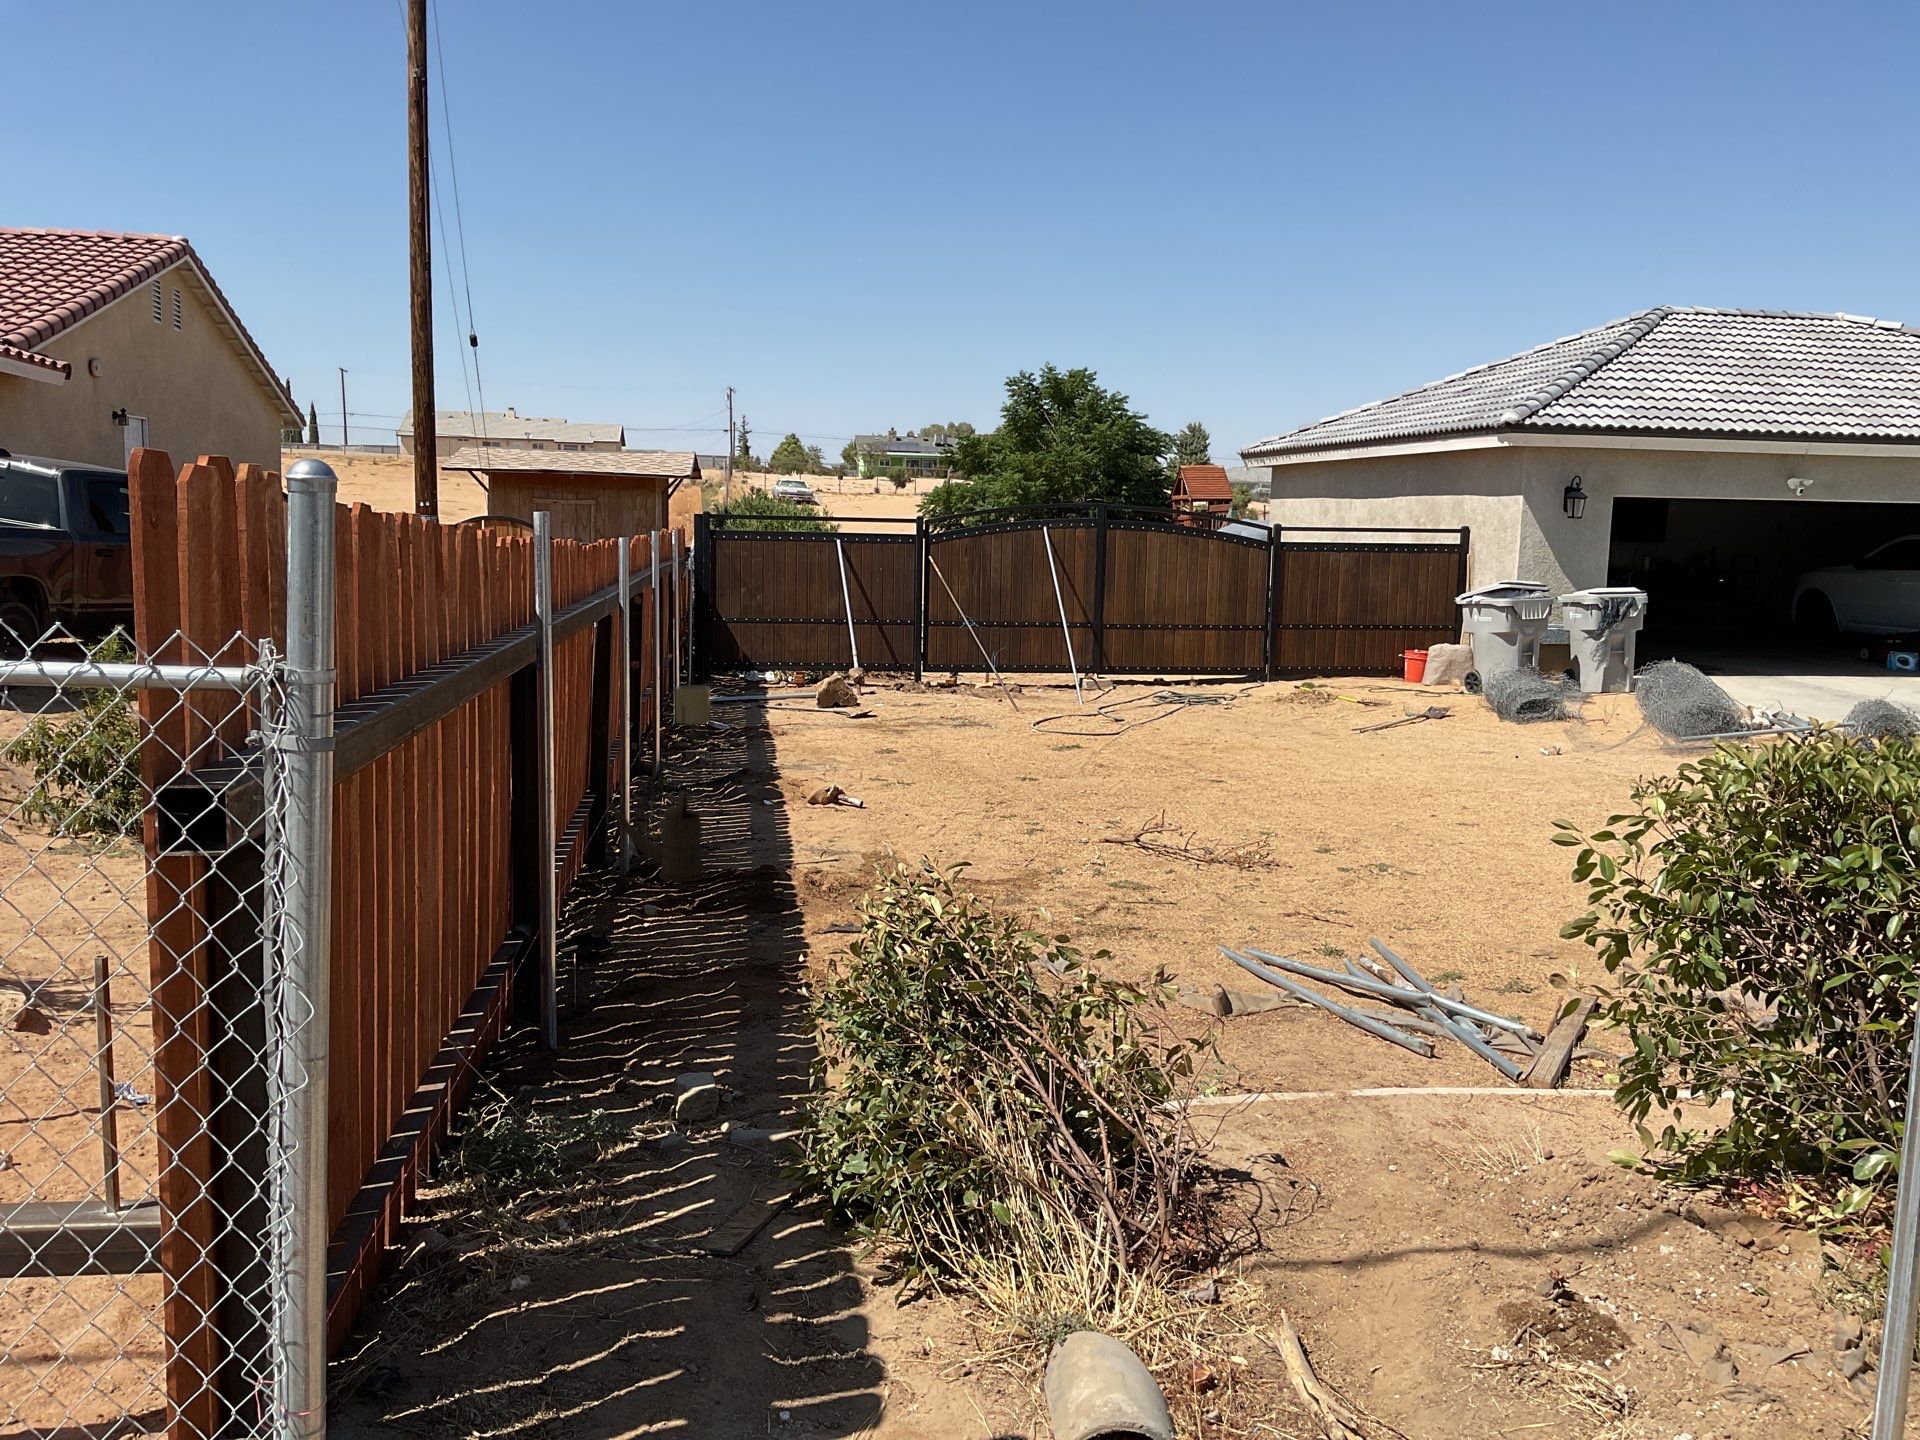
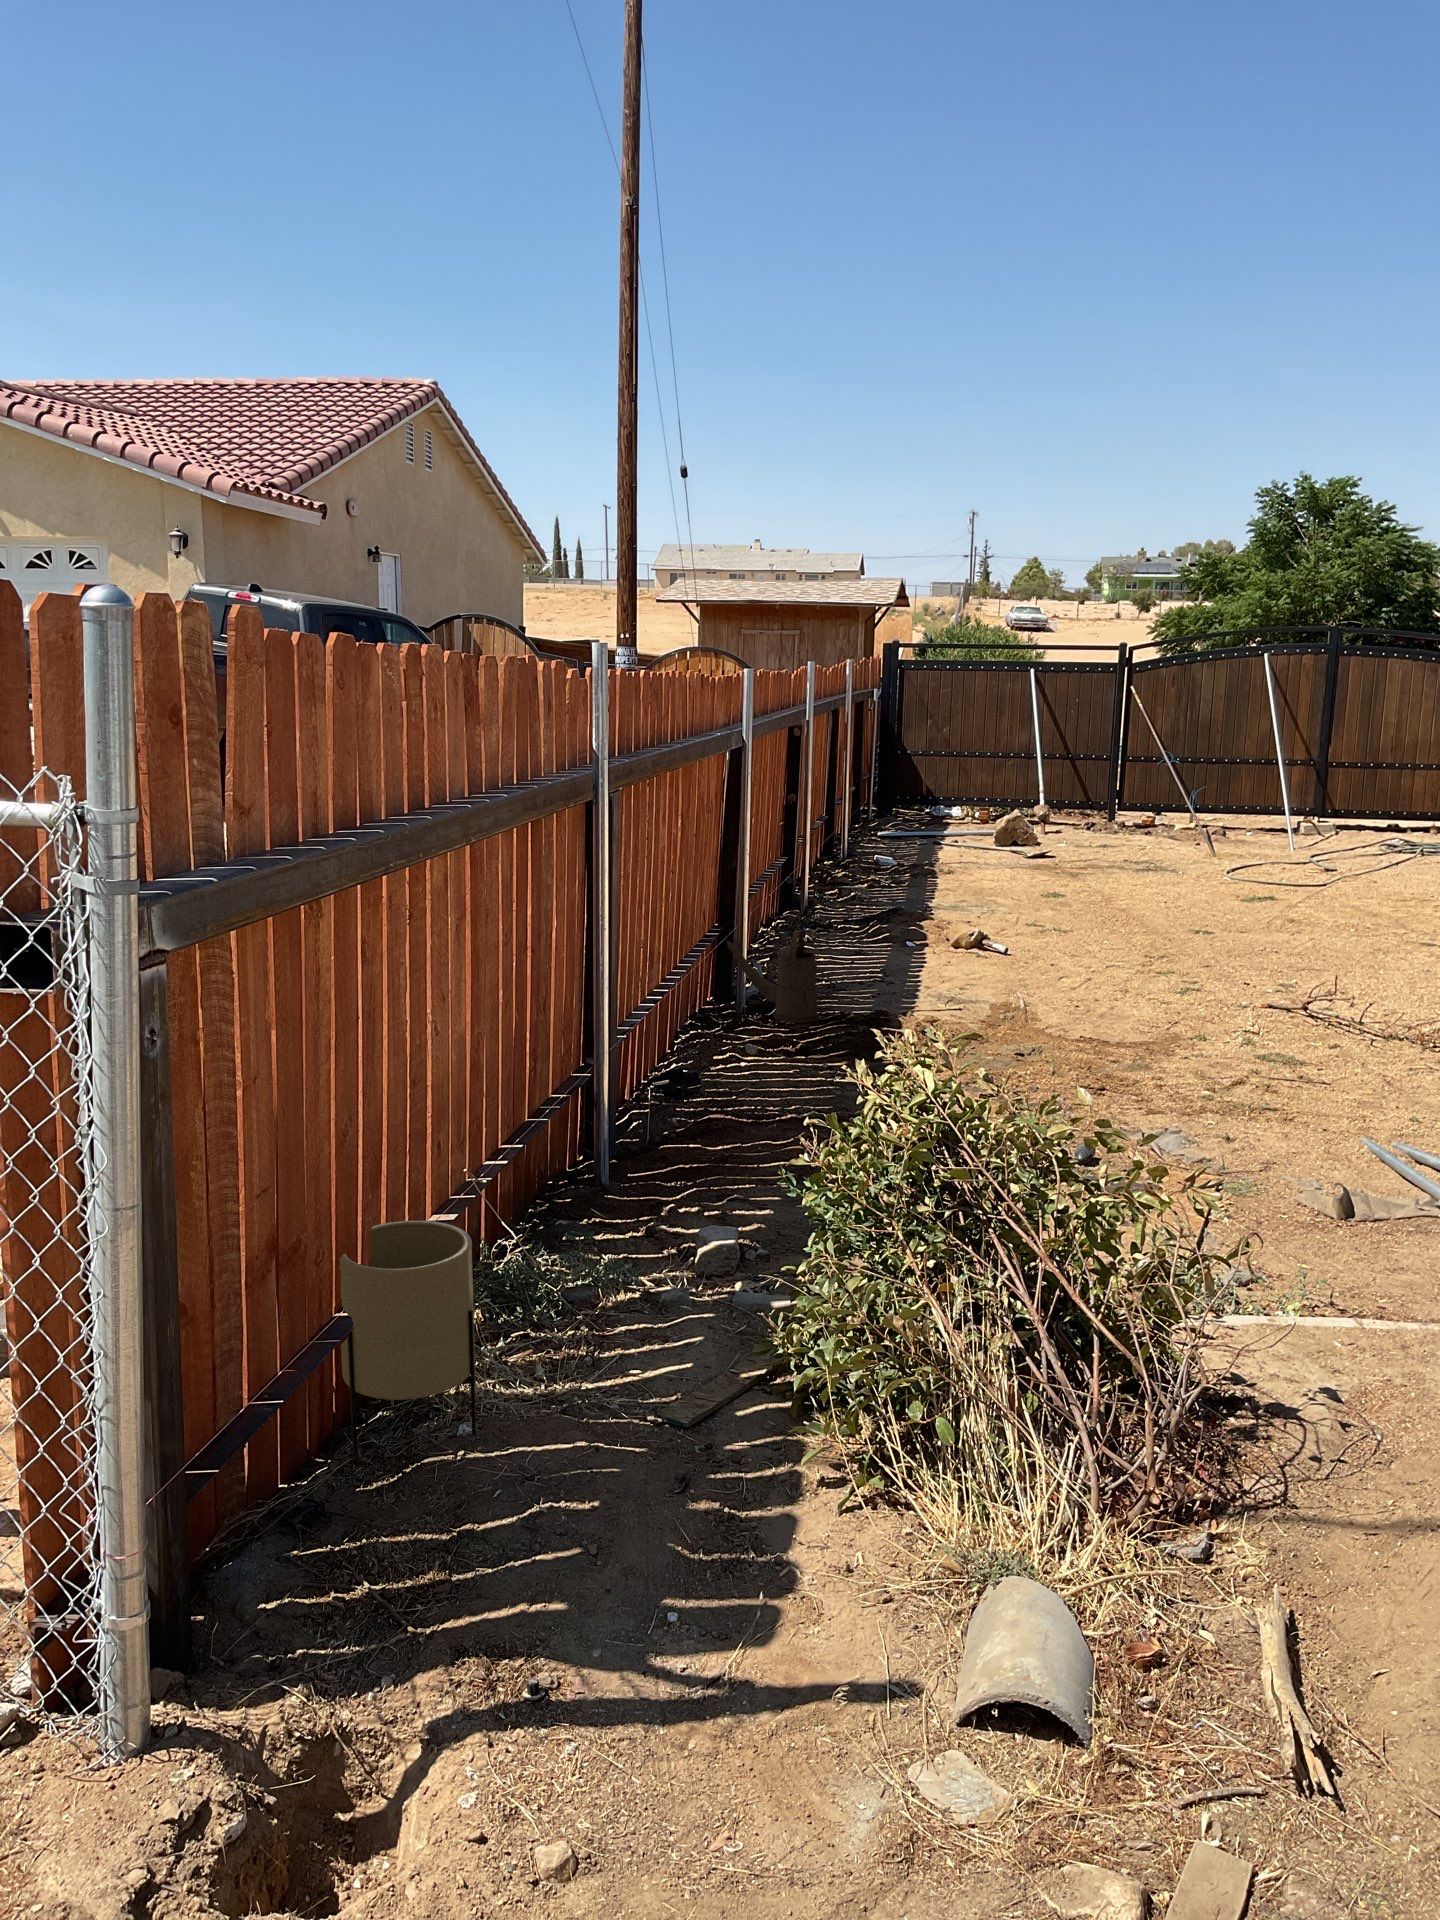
planter: present [676,686,711,736] -> present [340,1220,476,1452]

